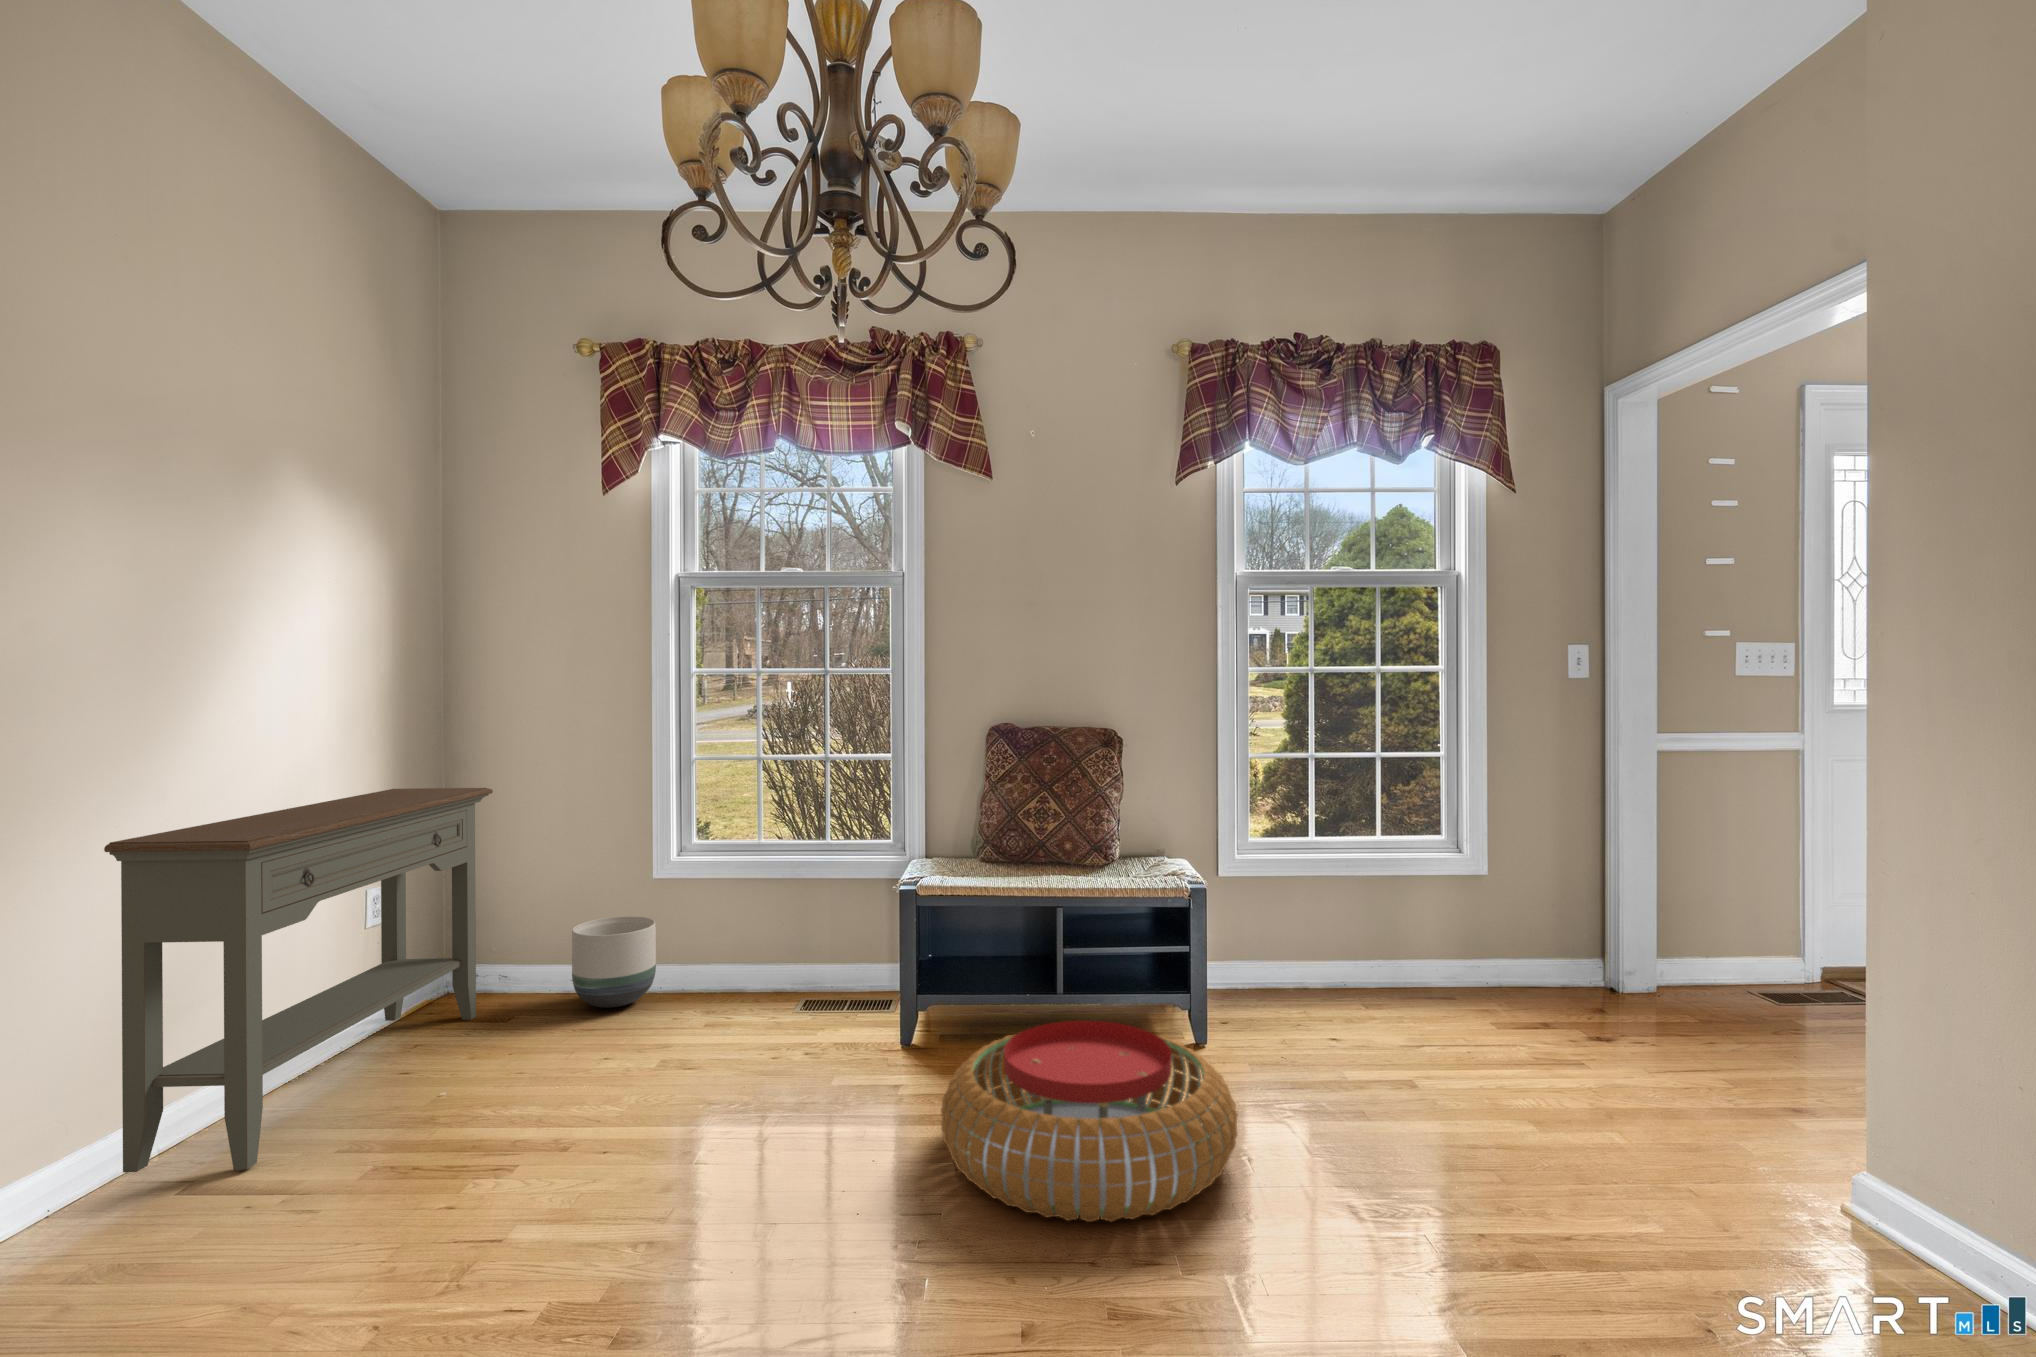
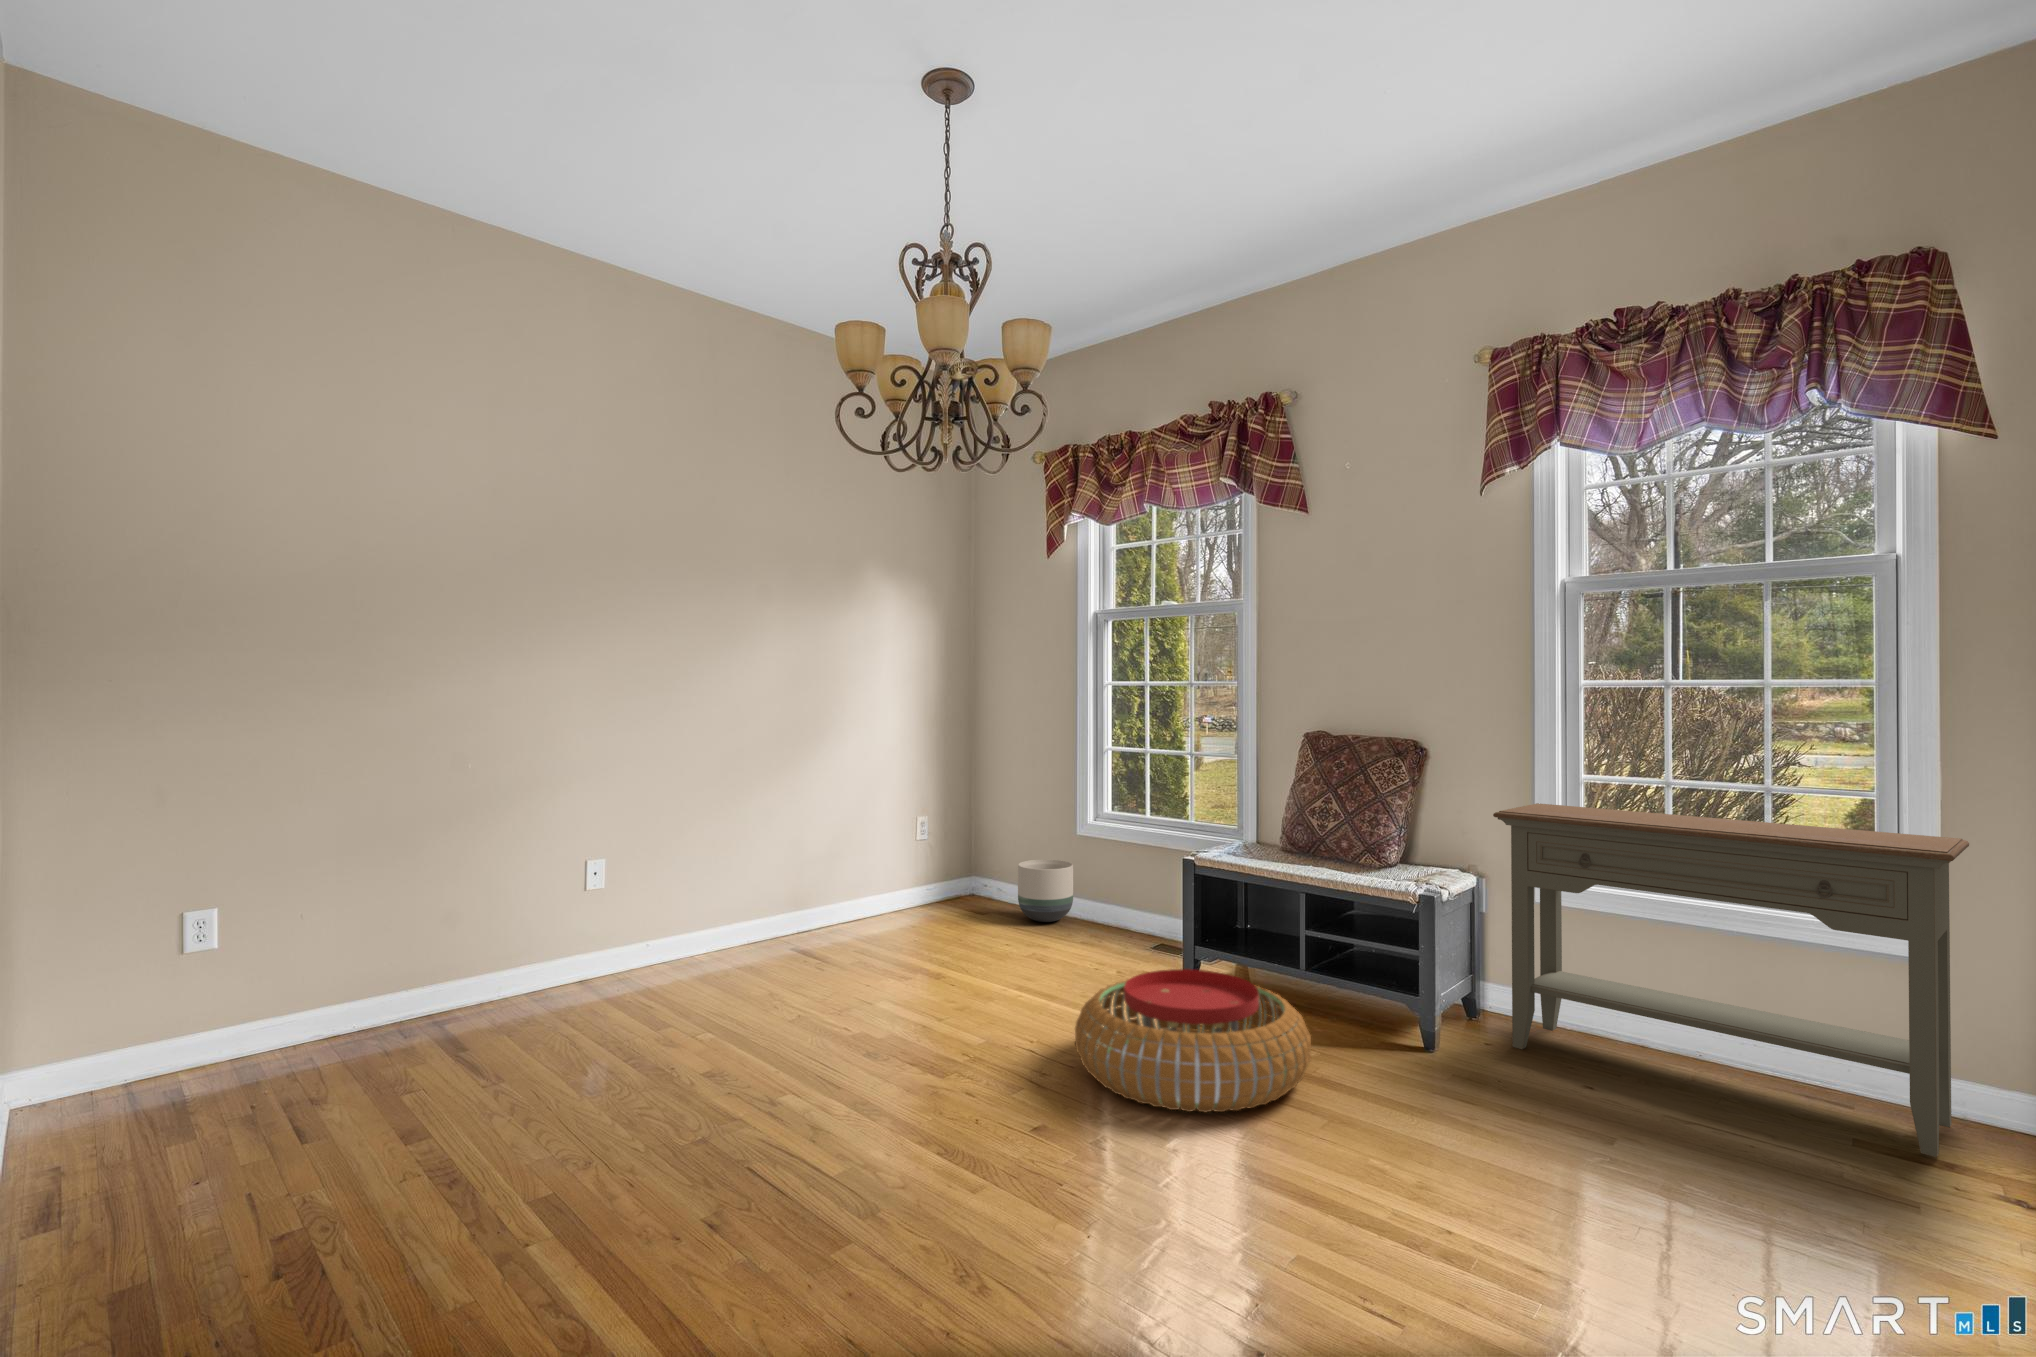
console table: present [104,788,493,1172] -> present [1493,803,1969,1157]

